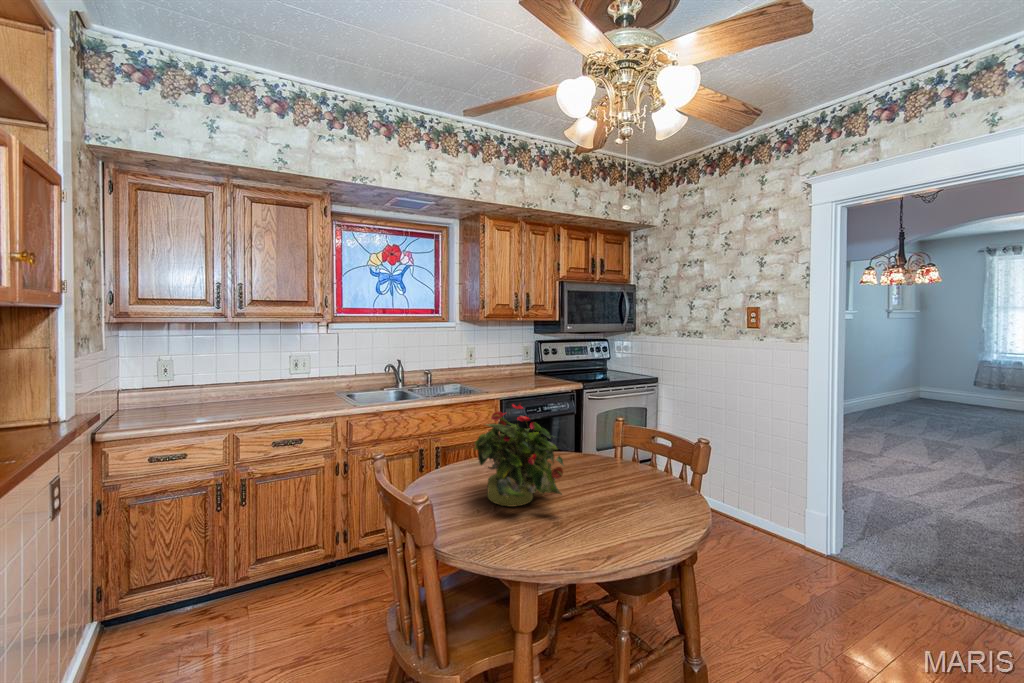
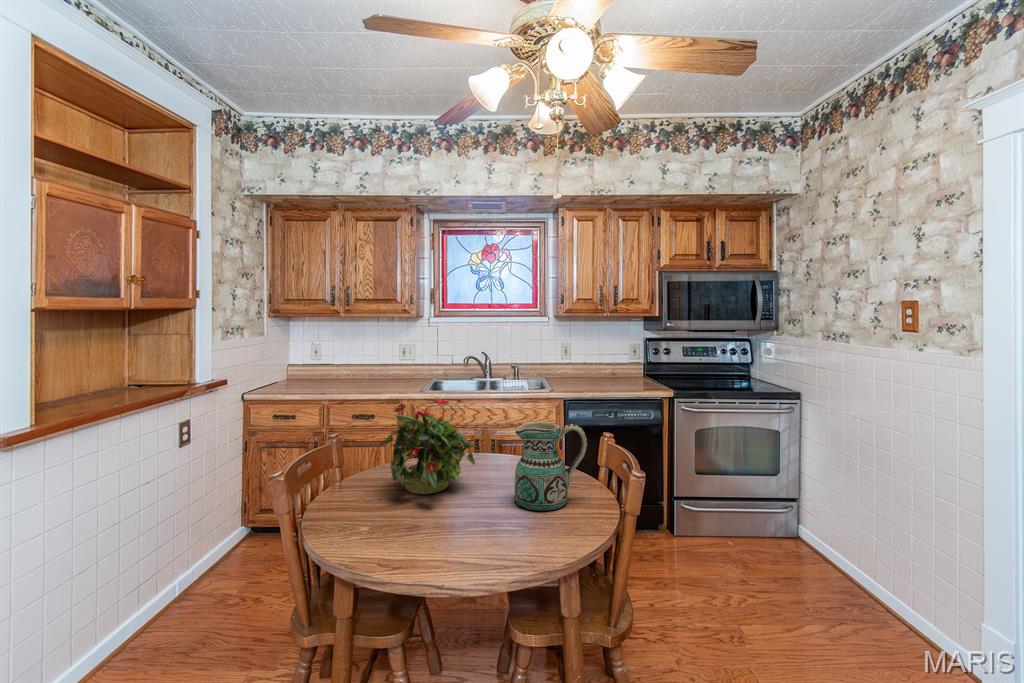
ceramic pitcher: none [604,416,661,499] -> present [515,422,587,511]

